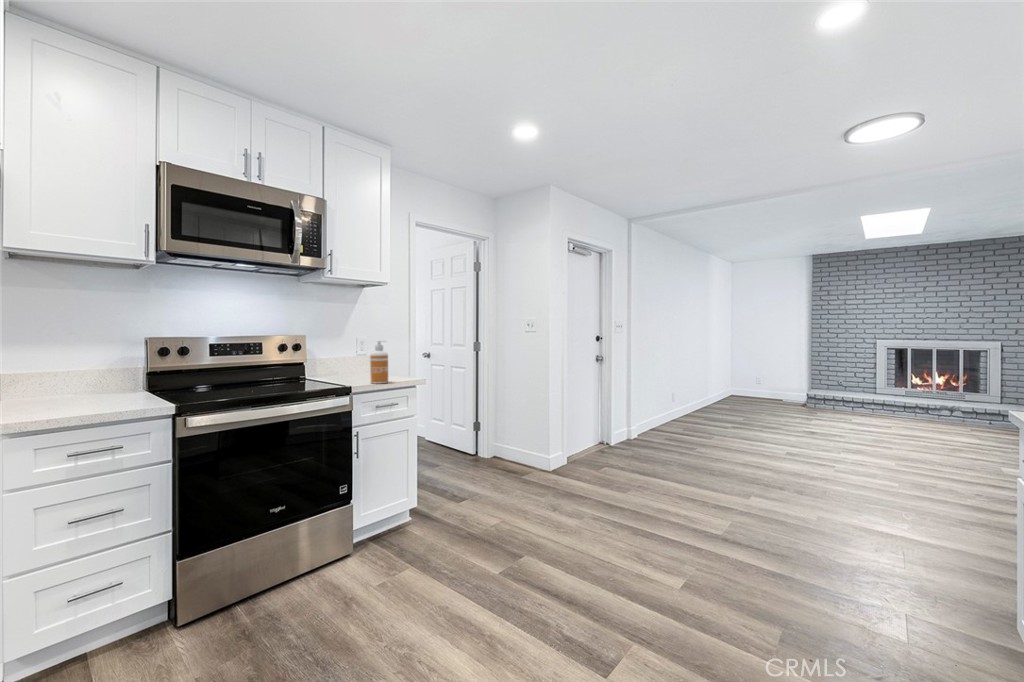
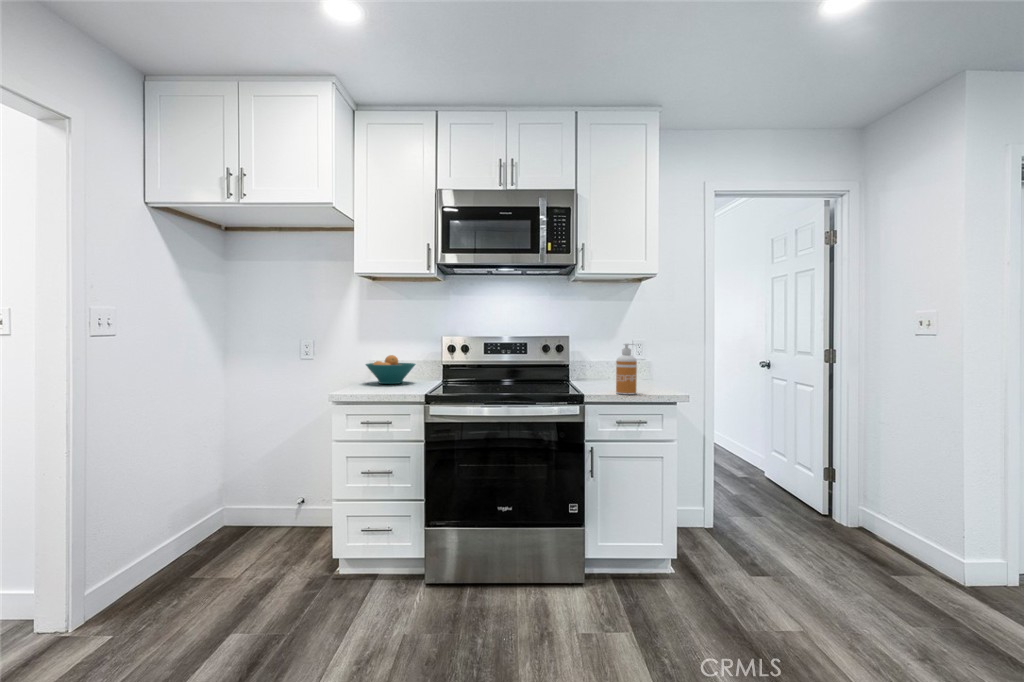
fruit bowl: none [30,362,120,401] -> present [366,355,416,384]

